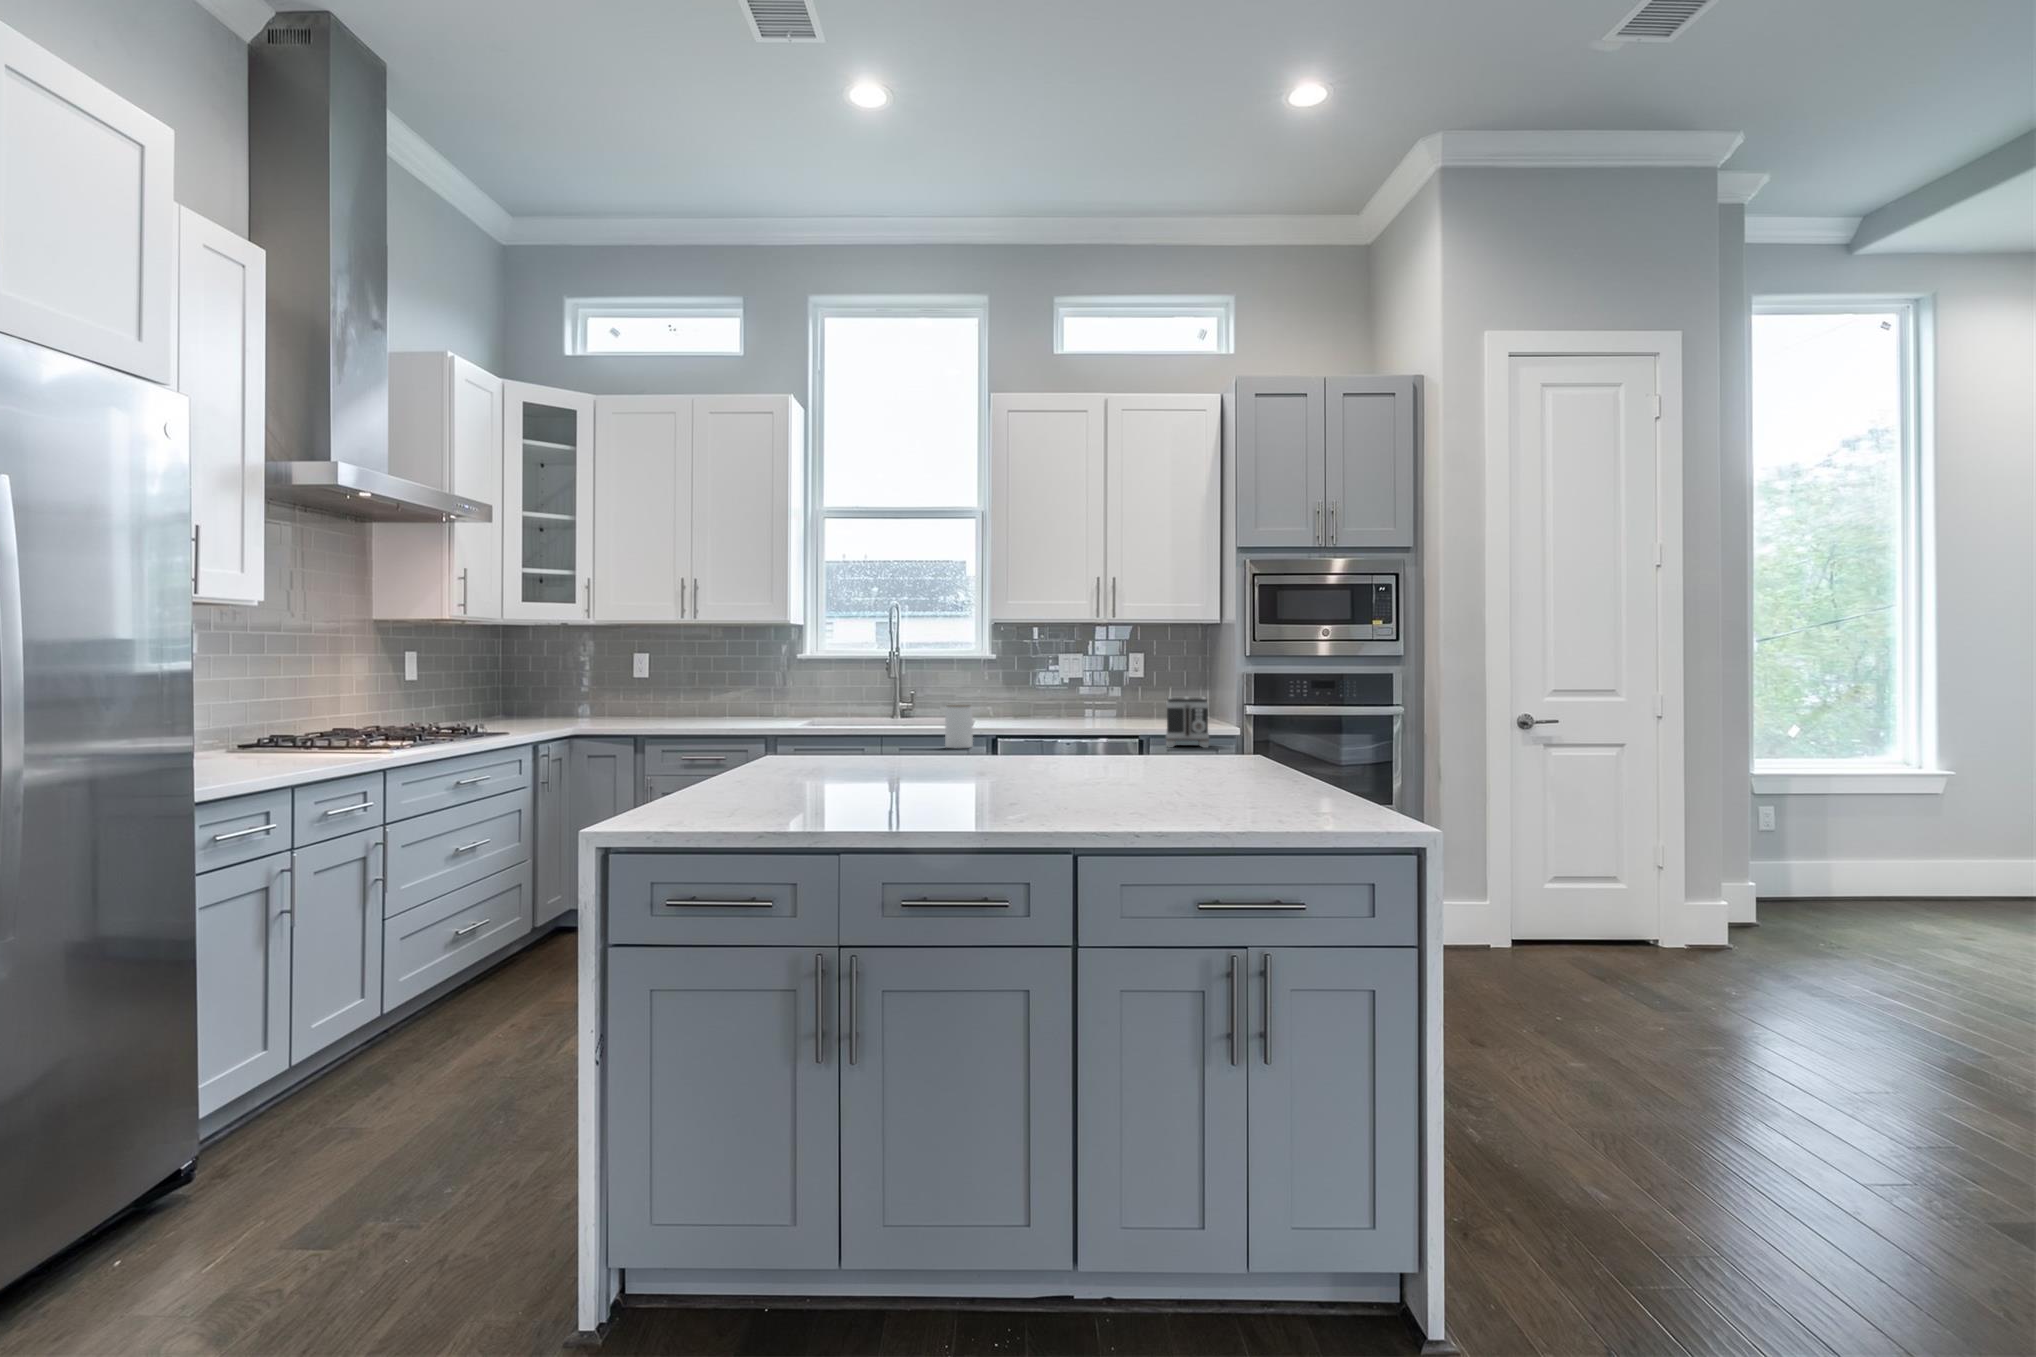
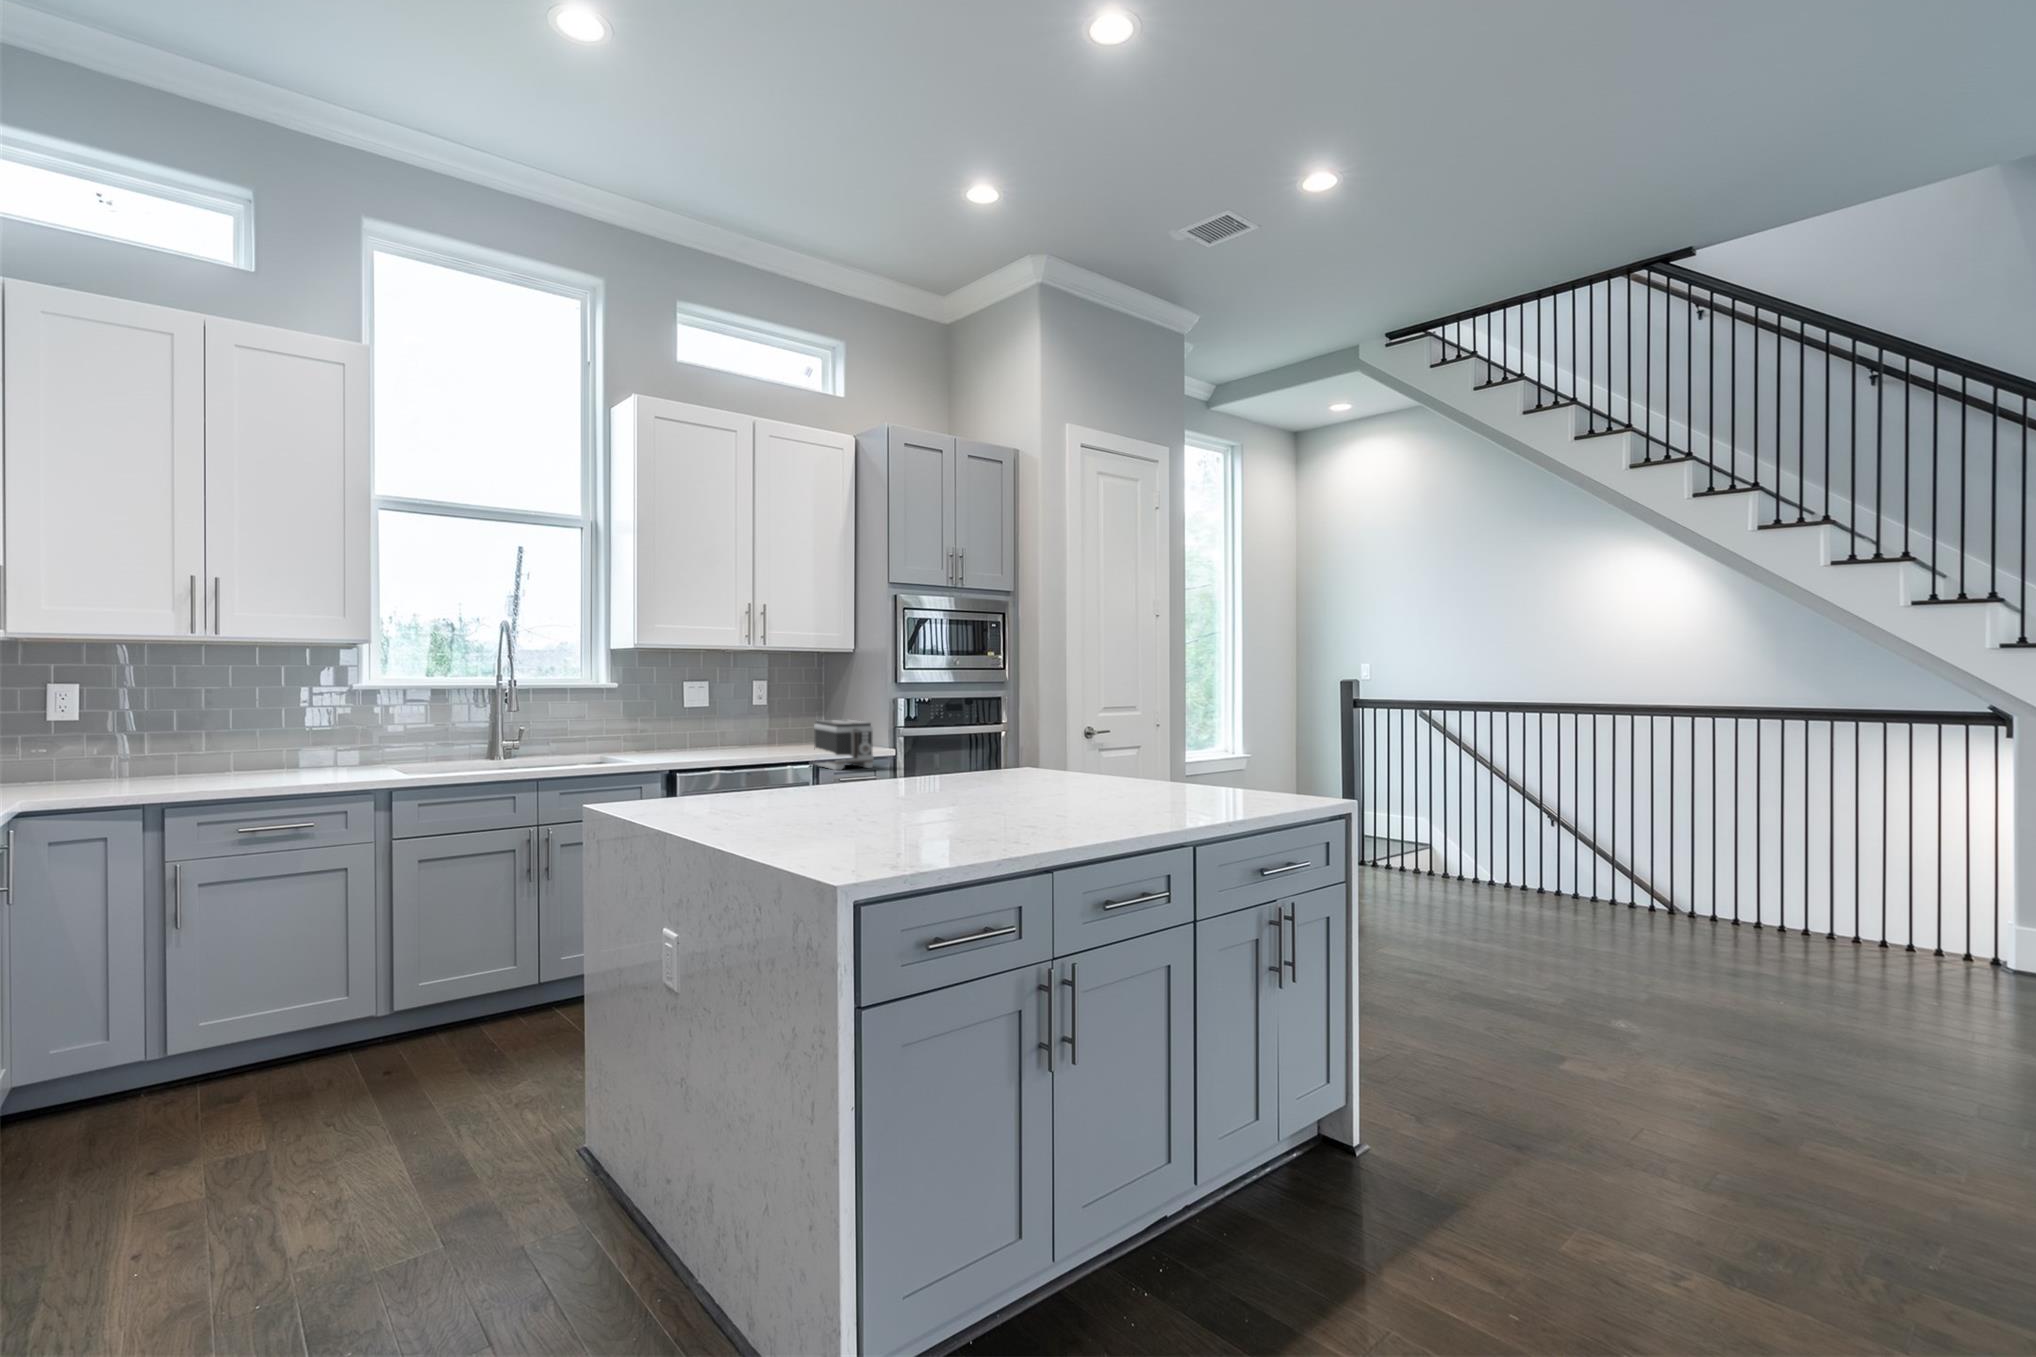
jar: present [945,705,973,748] -> none [615,739,648,788]

